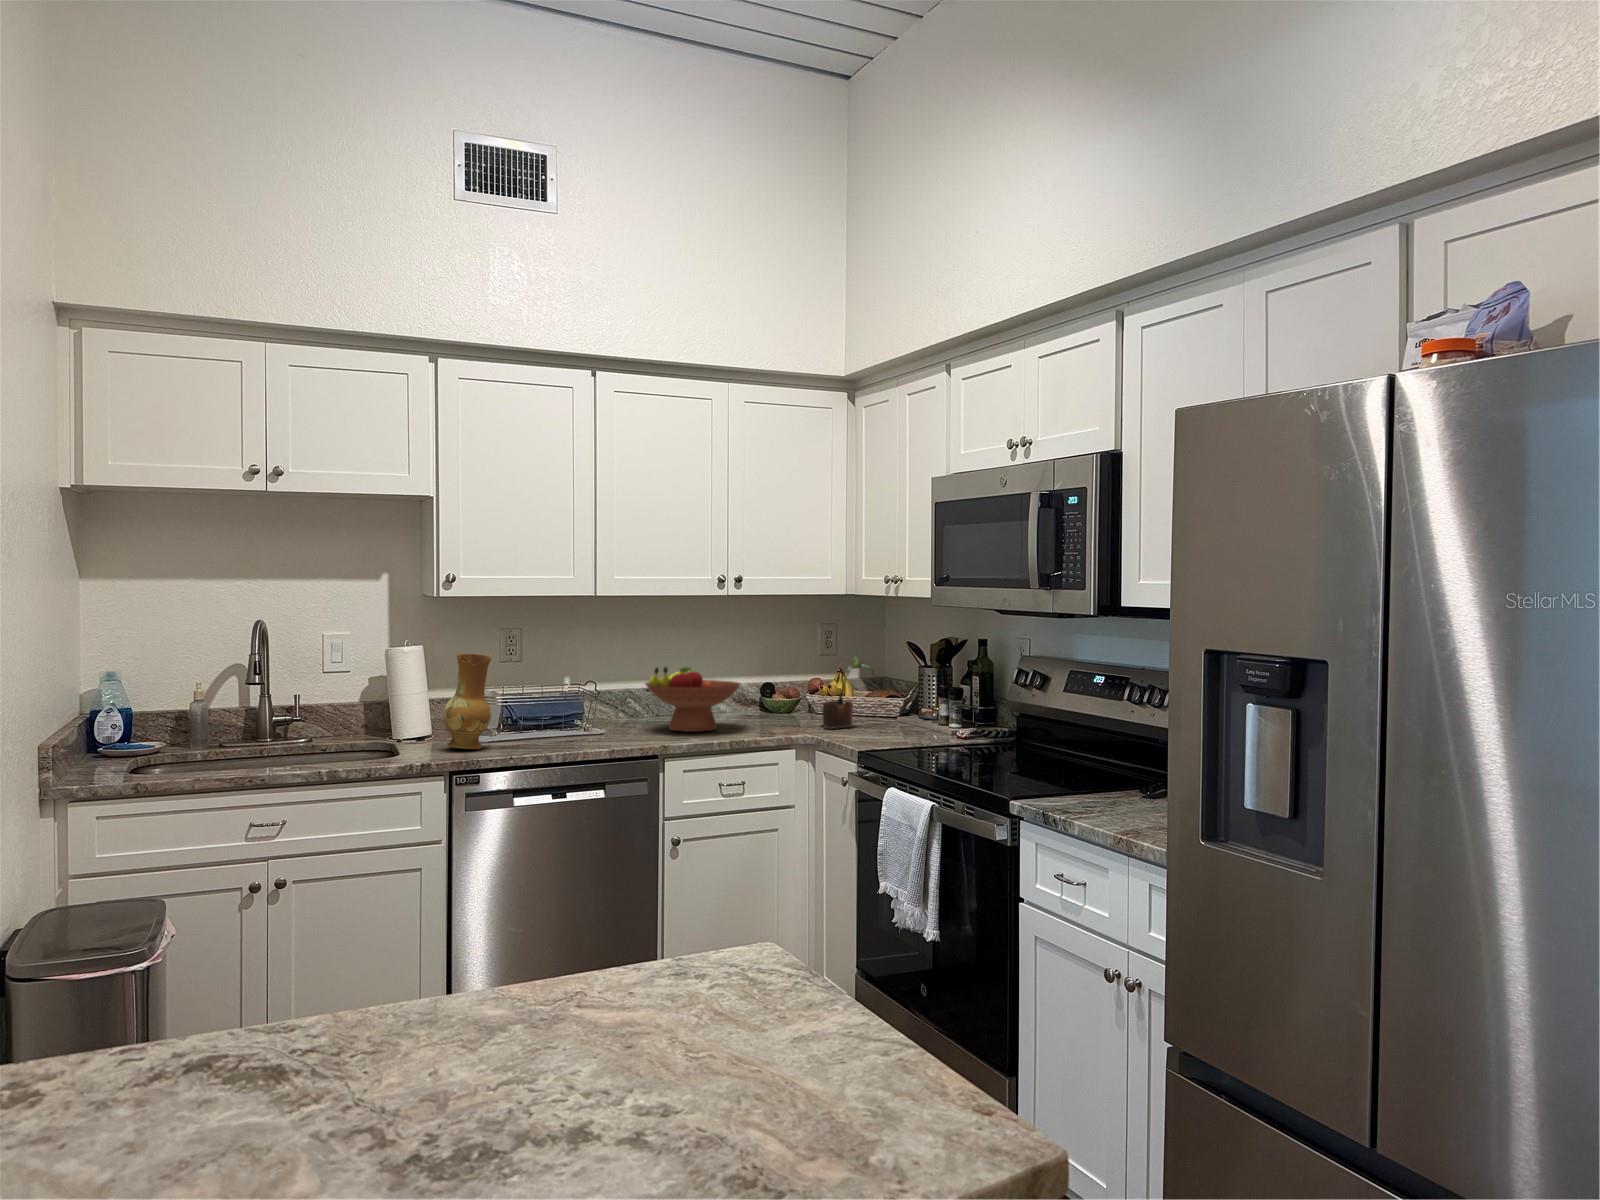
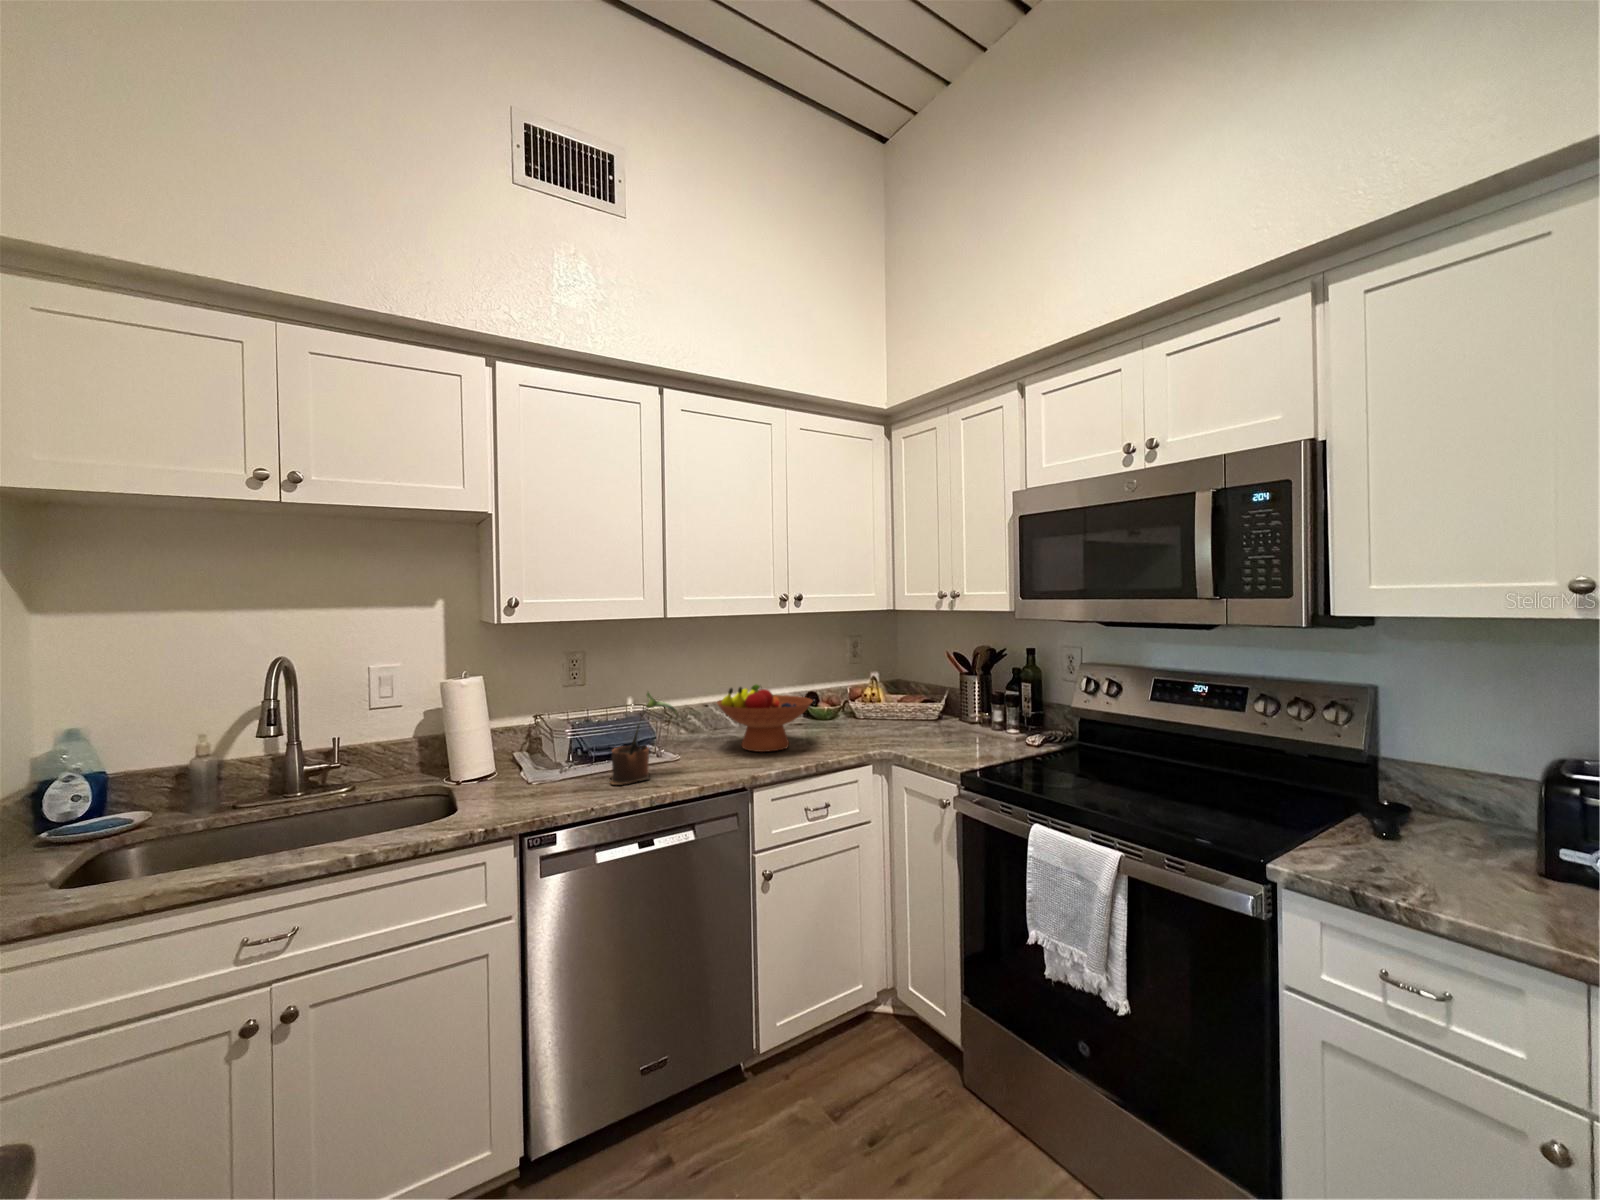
ceramic jug: present [443,654,491,749] -> none [508,685,564,796]
potted plant: present [822,654,876,729] -> present [610,692,678,785]

